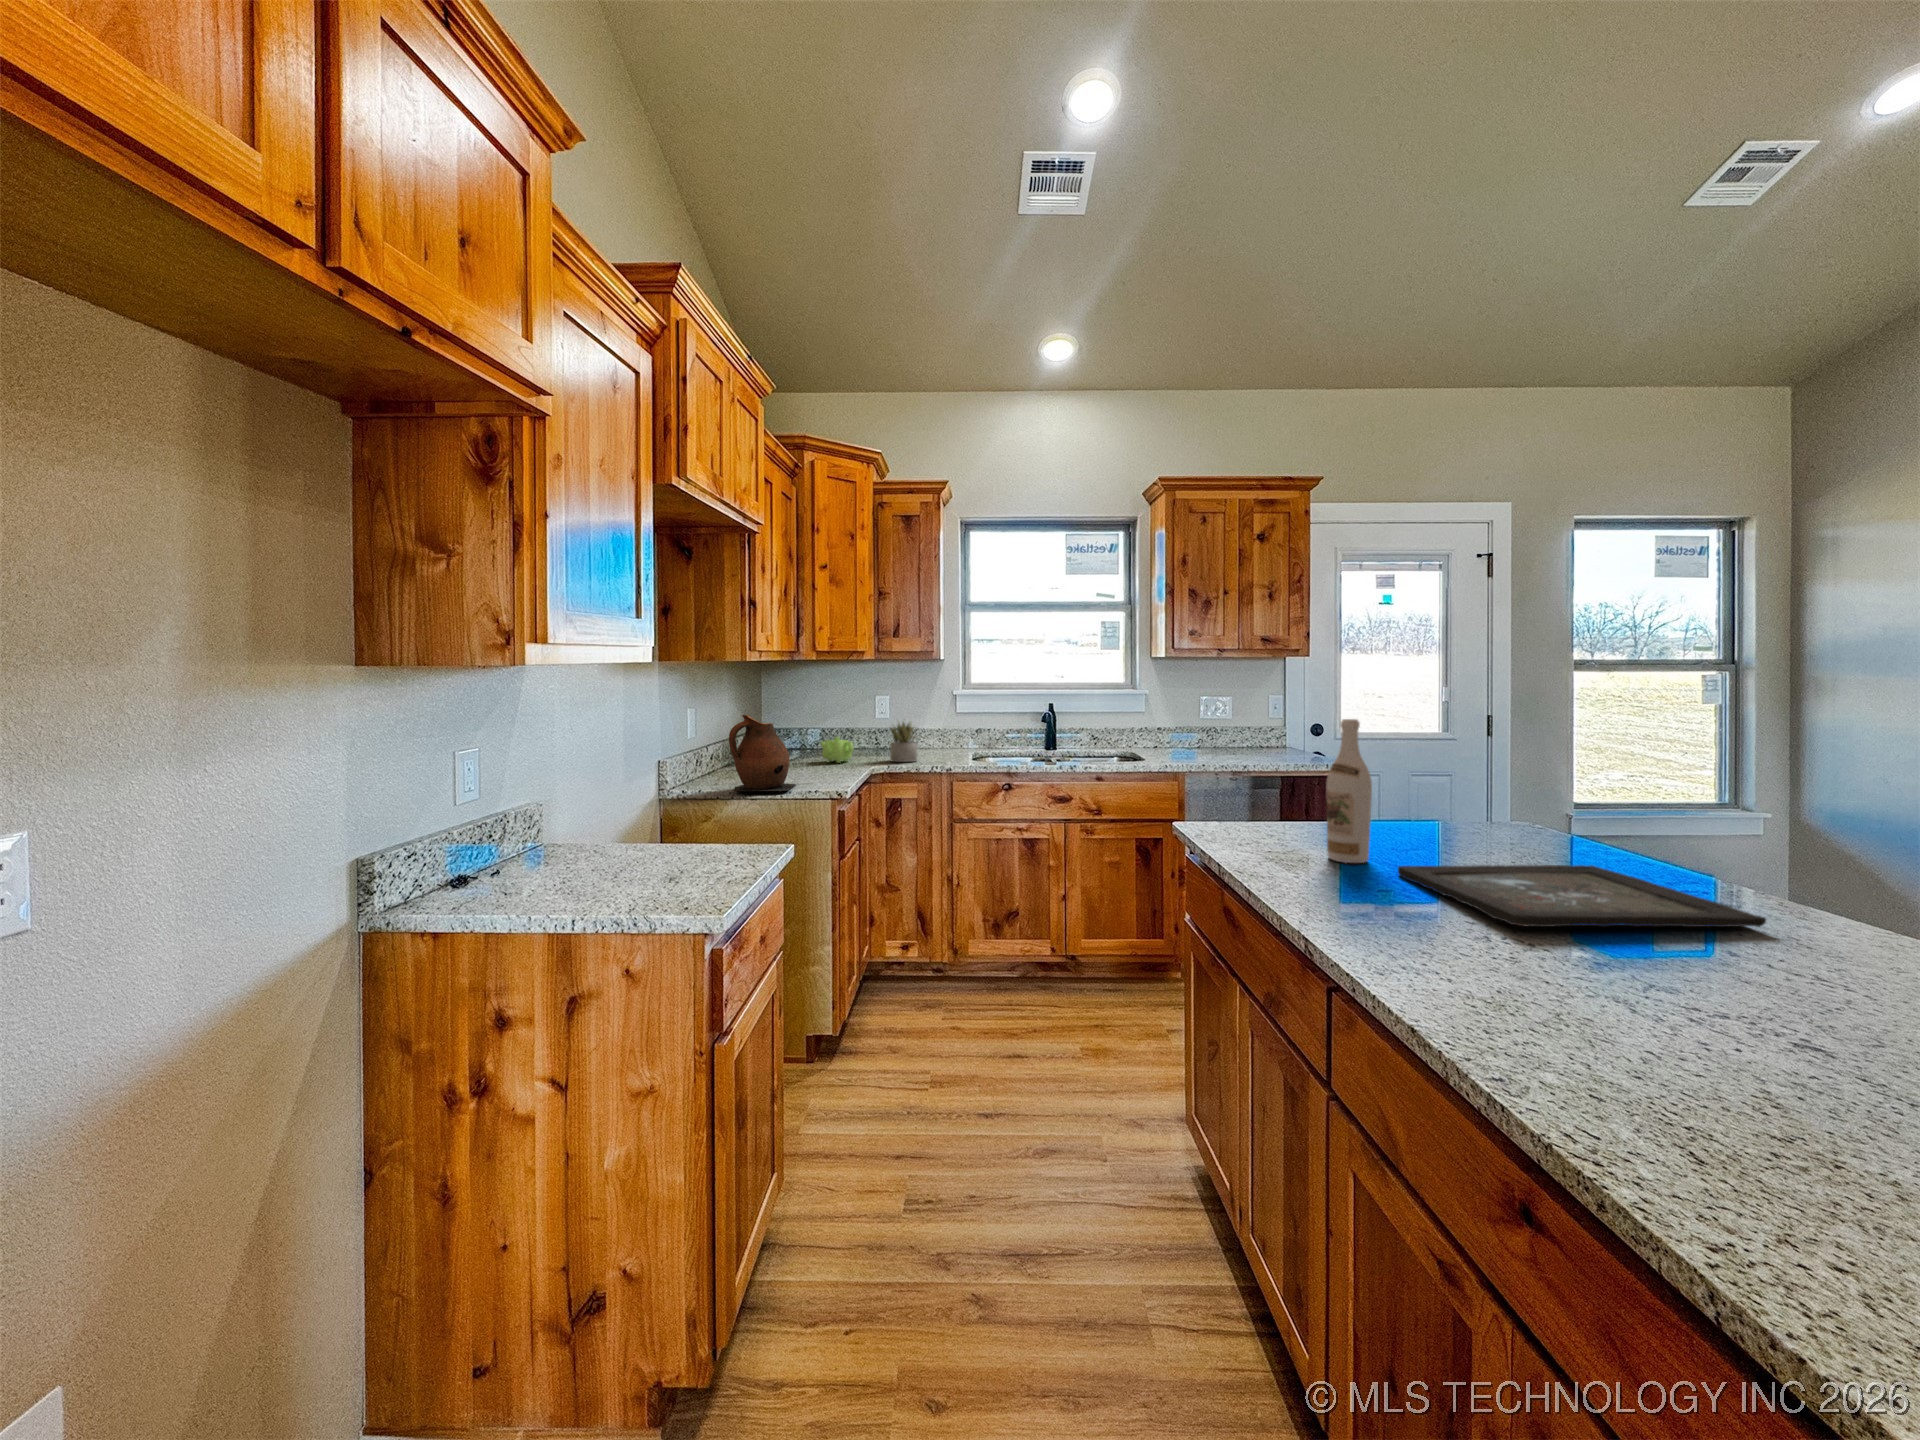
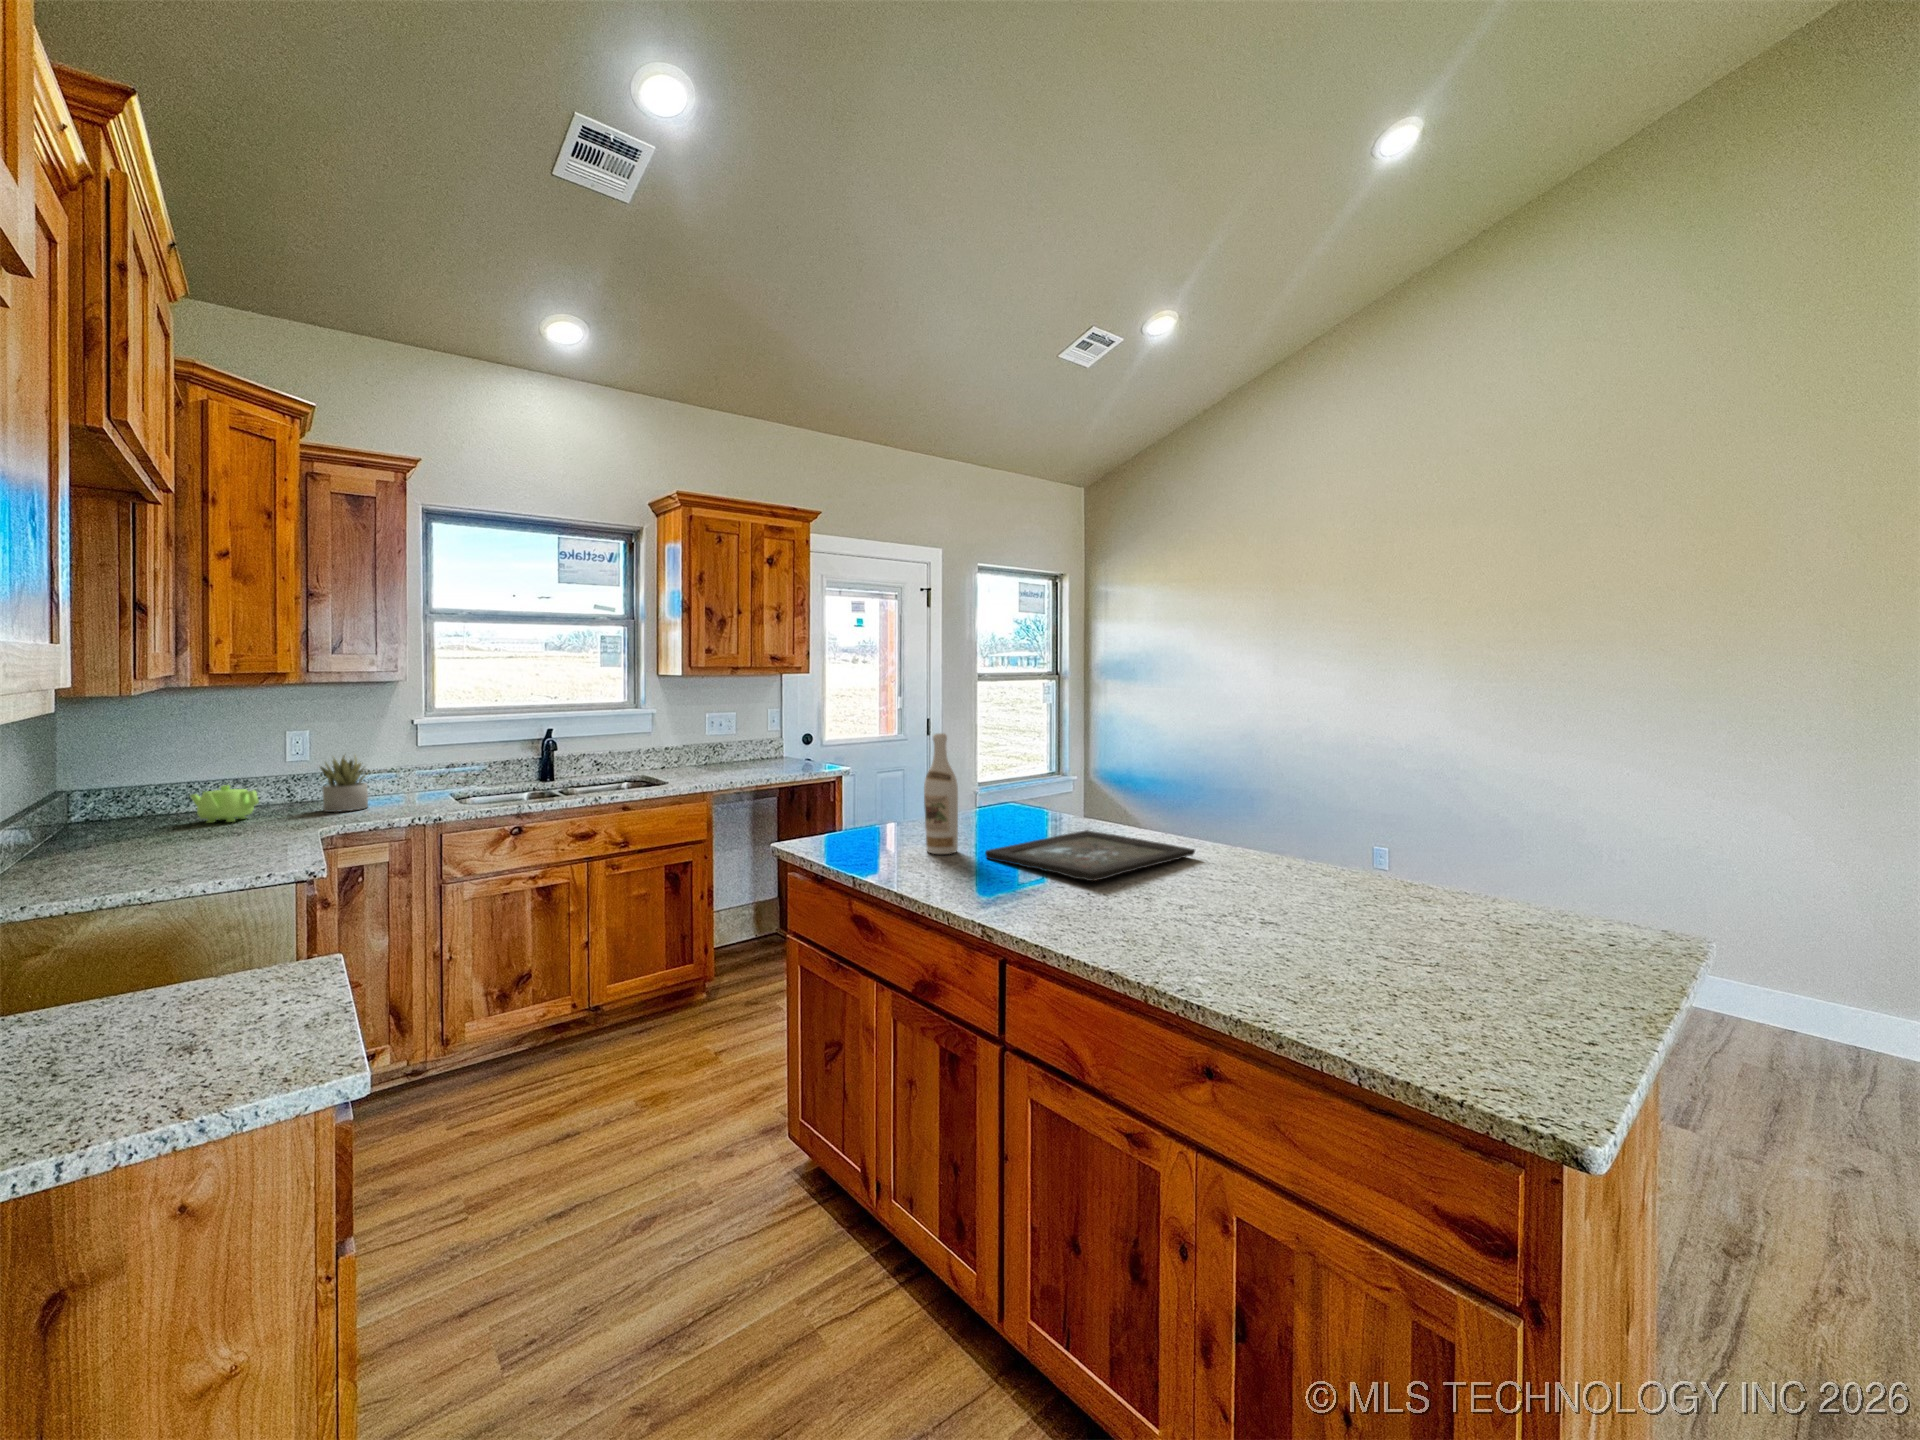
ceramic pitcher: present [729,715,796,792] -> none [42,764,183,886]

